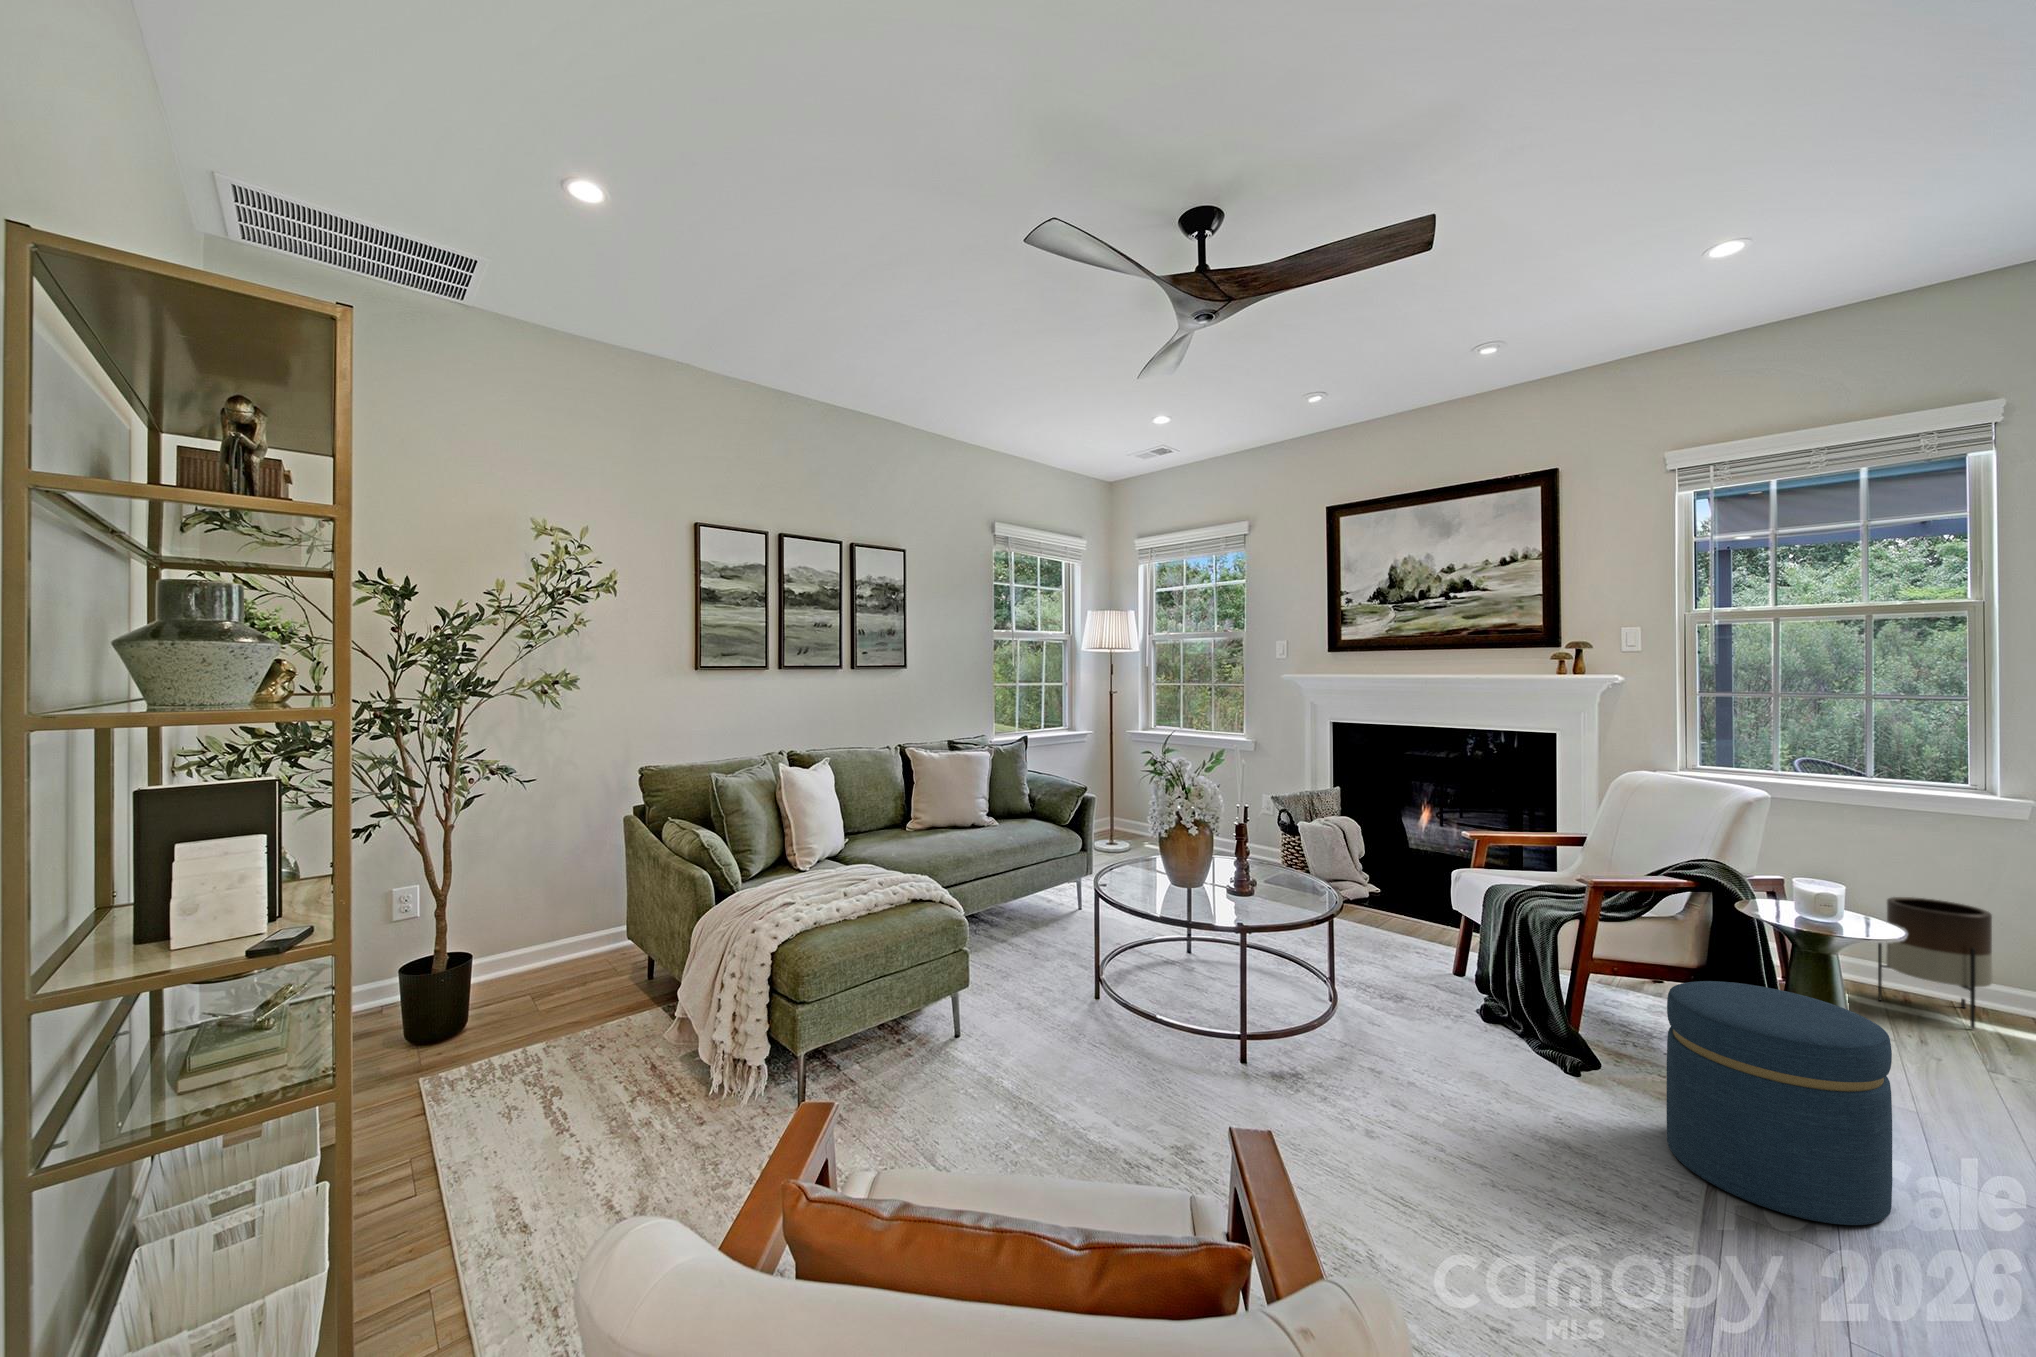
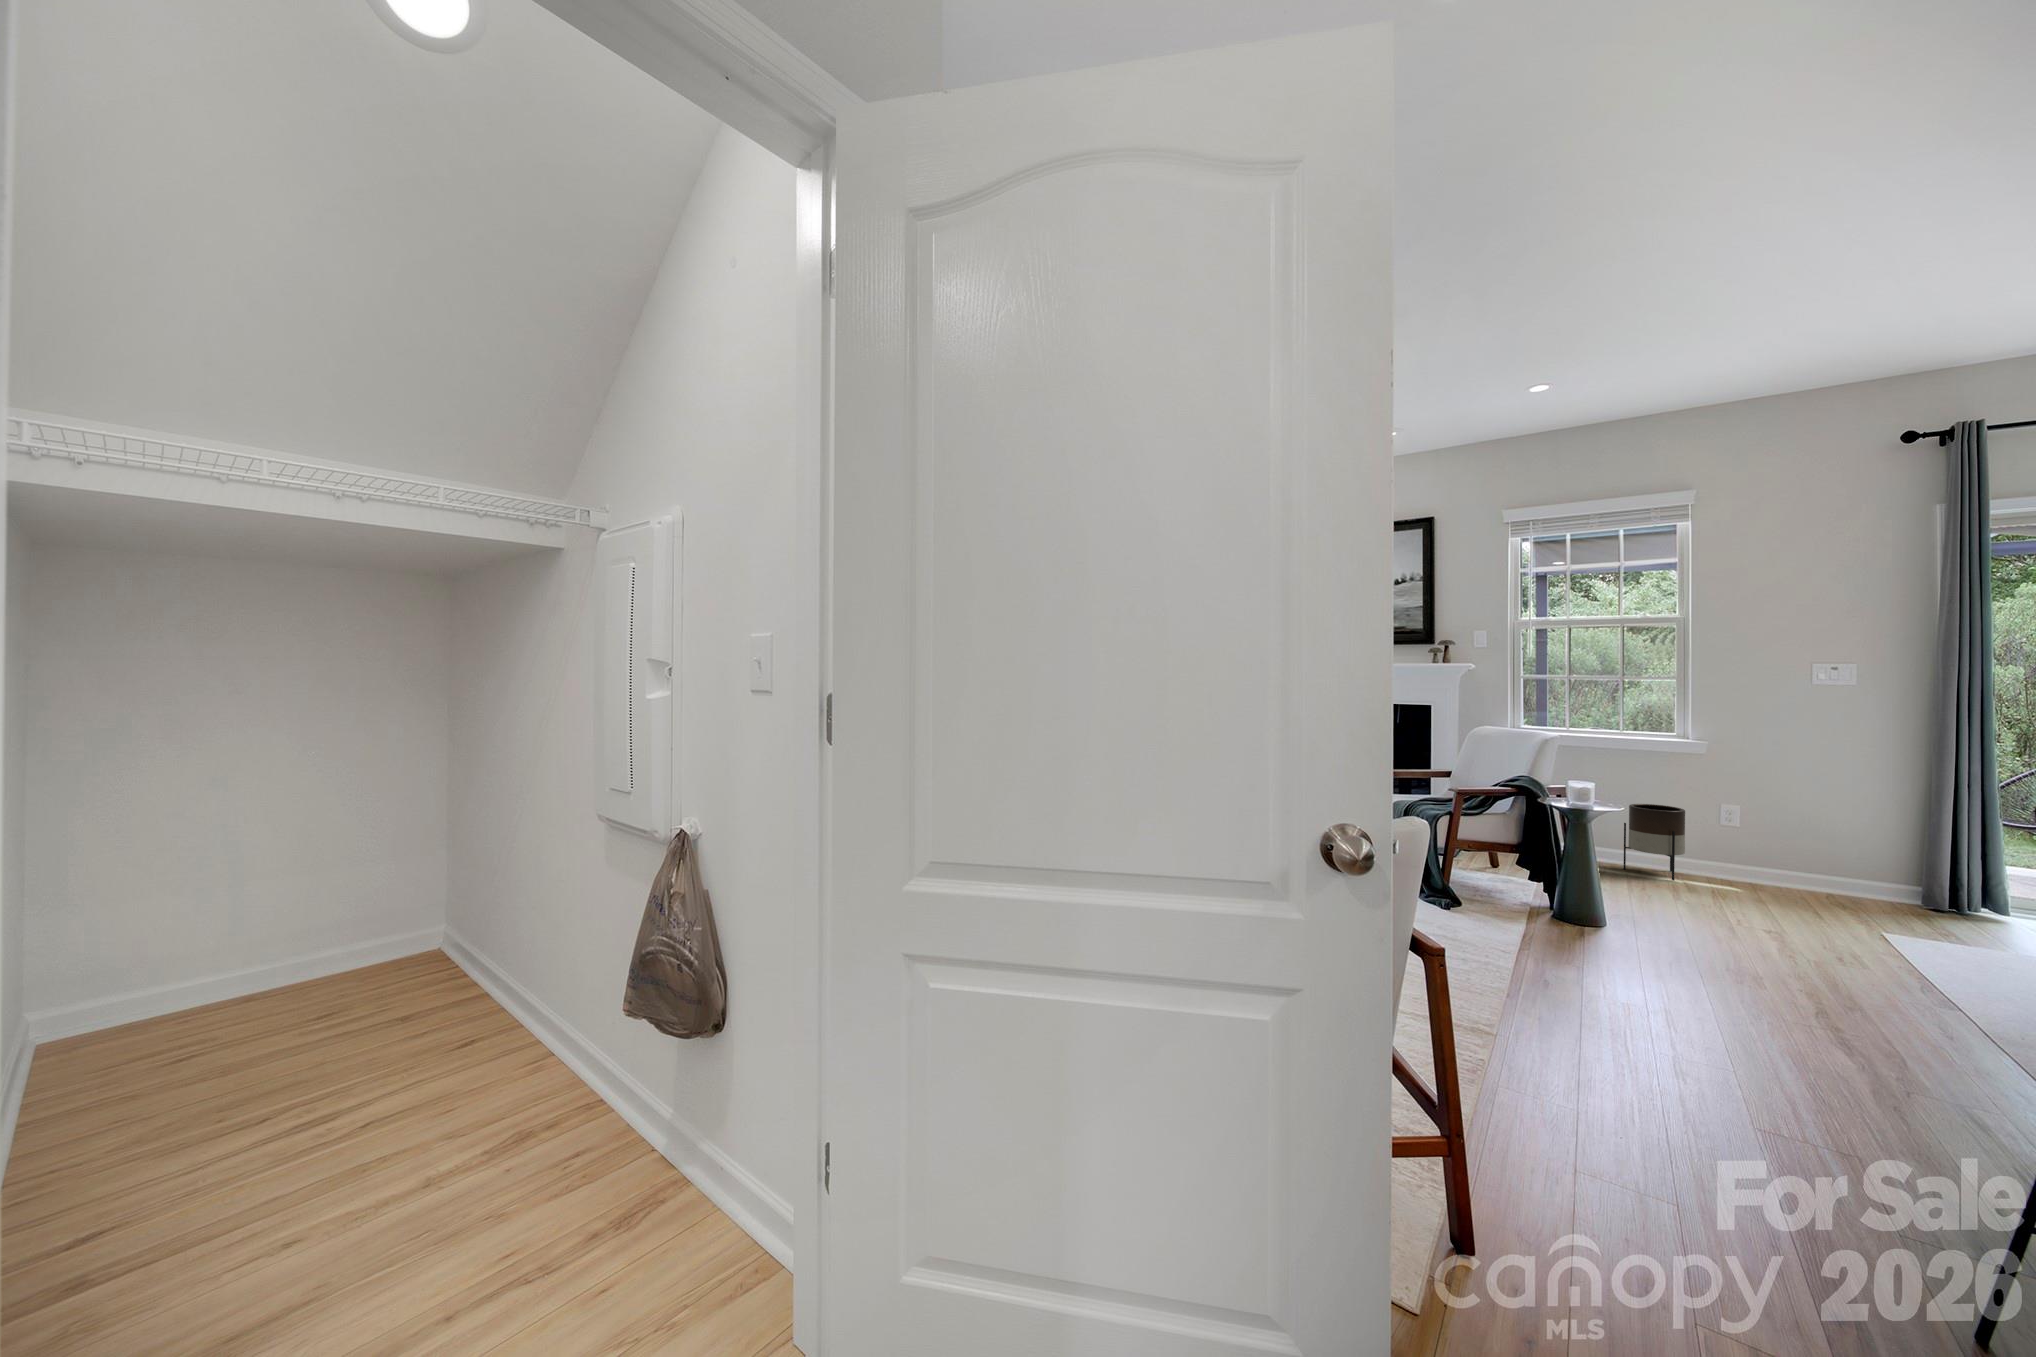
ottoman: present [1666,981,1892,1225] -> none [1497,841,1610,958]

